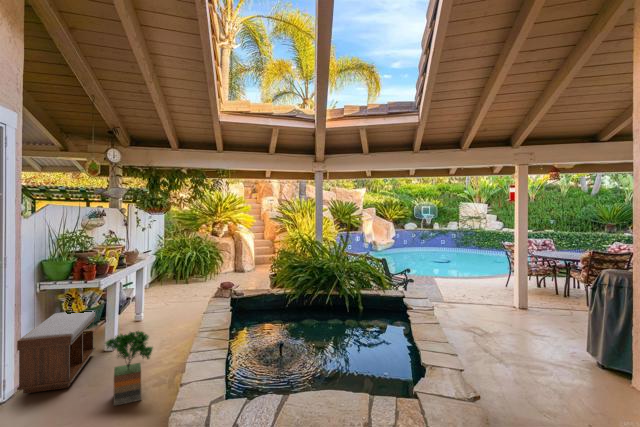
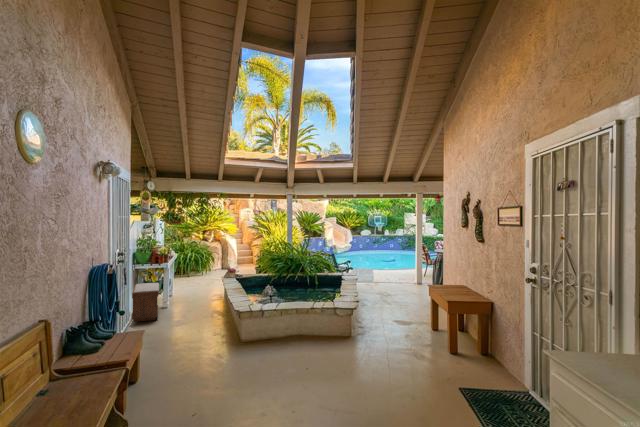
potted tree: present [105,331,153,406] -> none [180,288,205,324]

